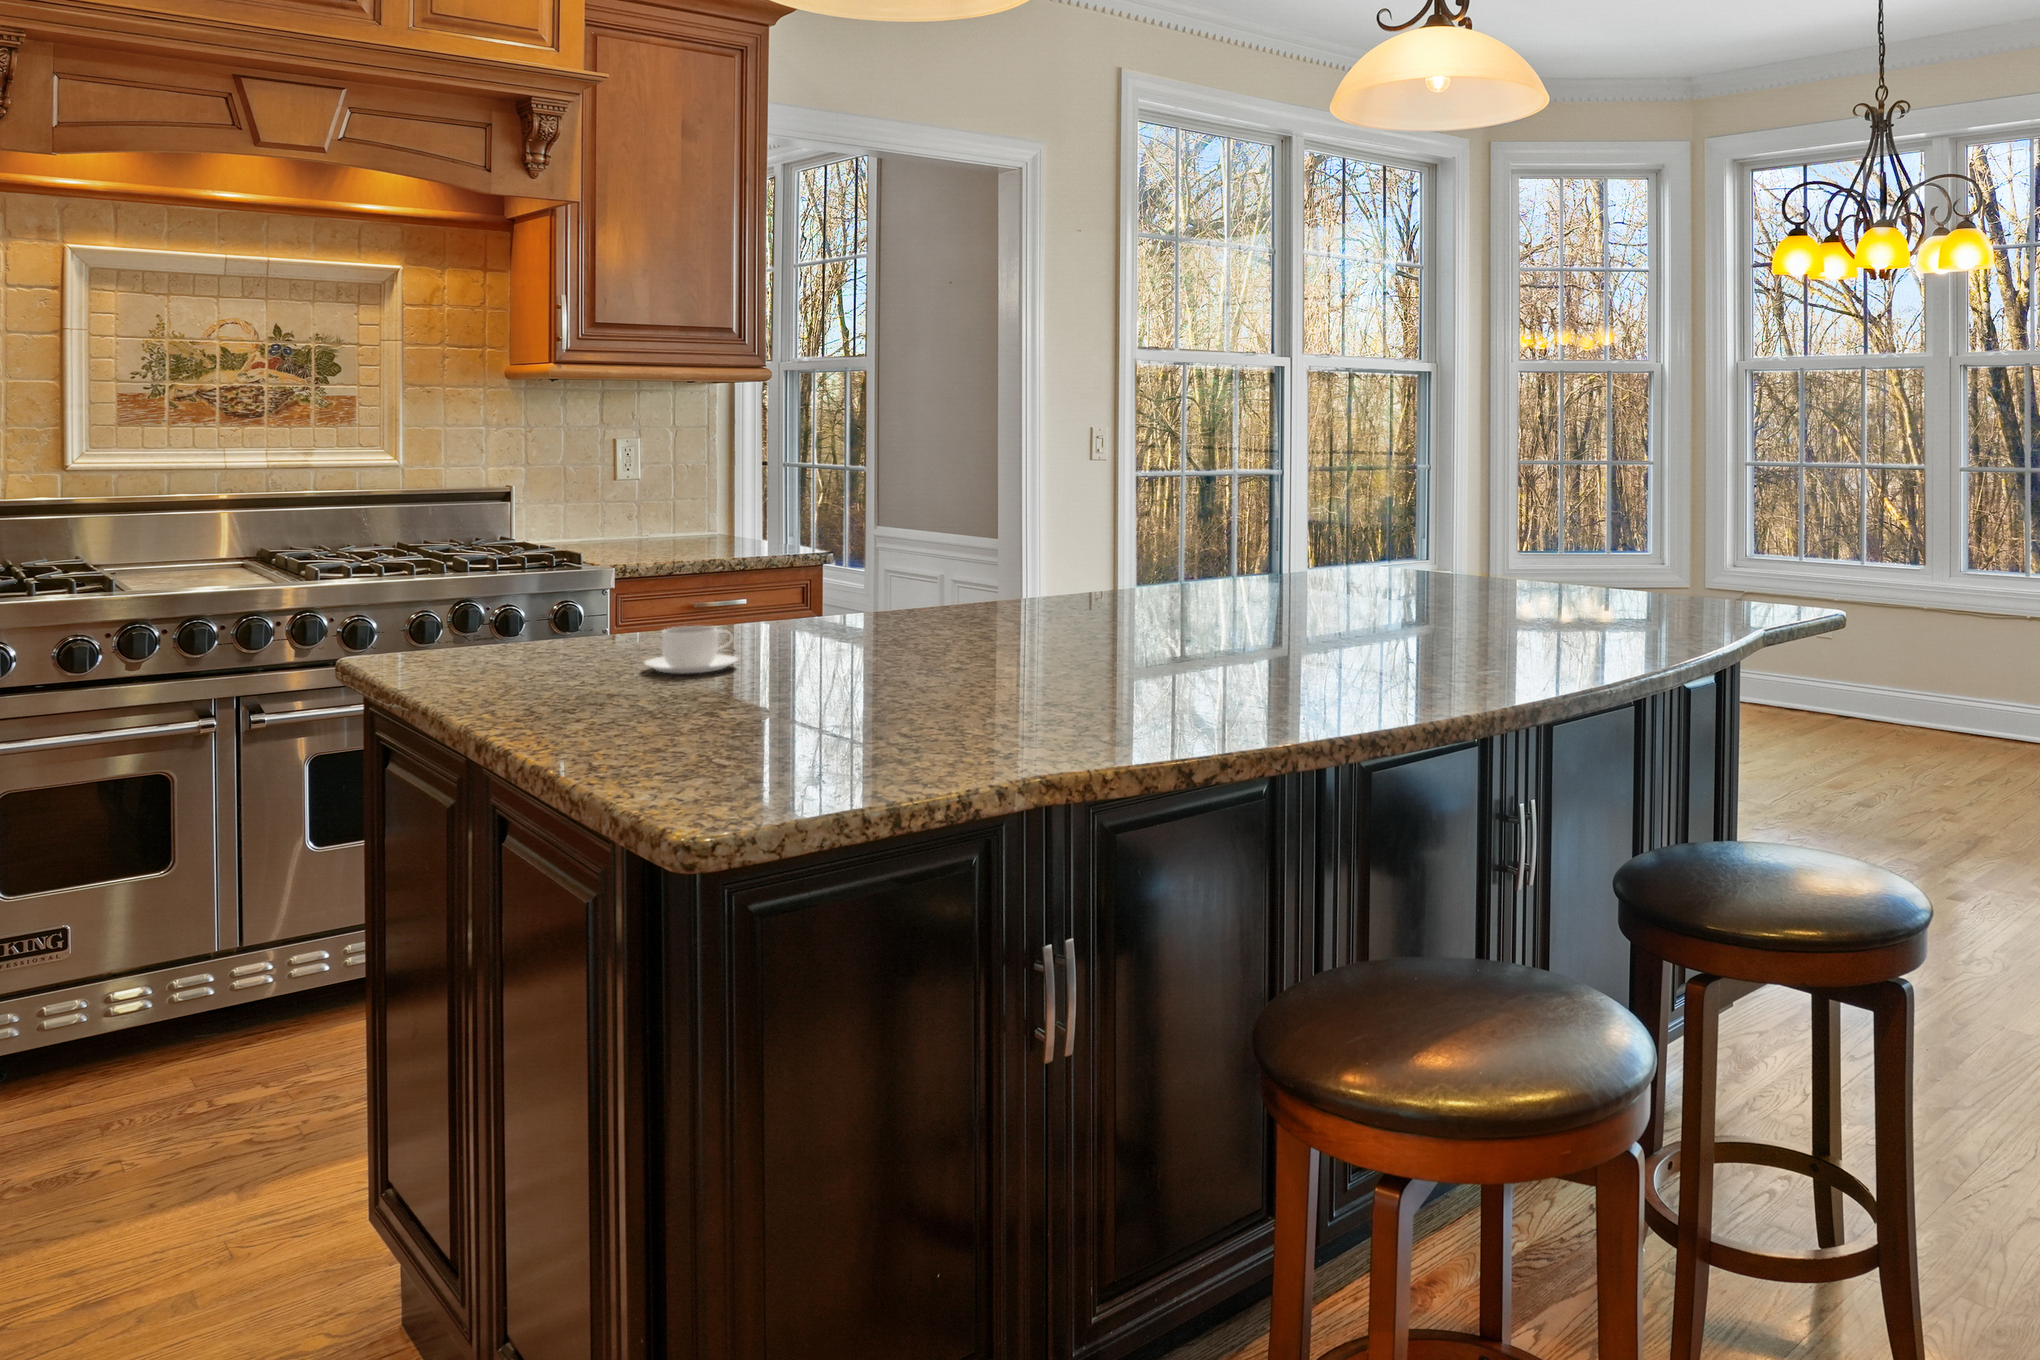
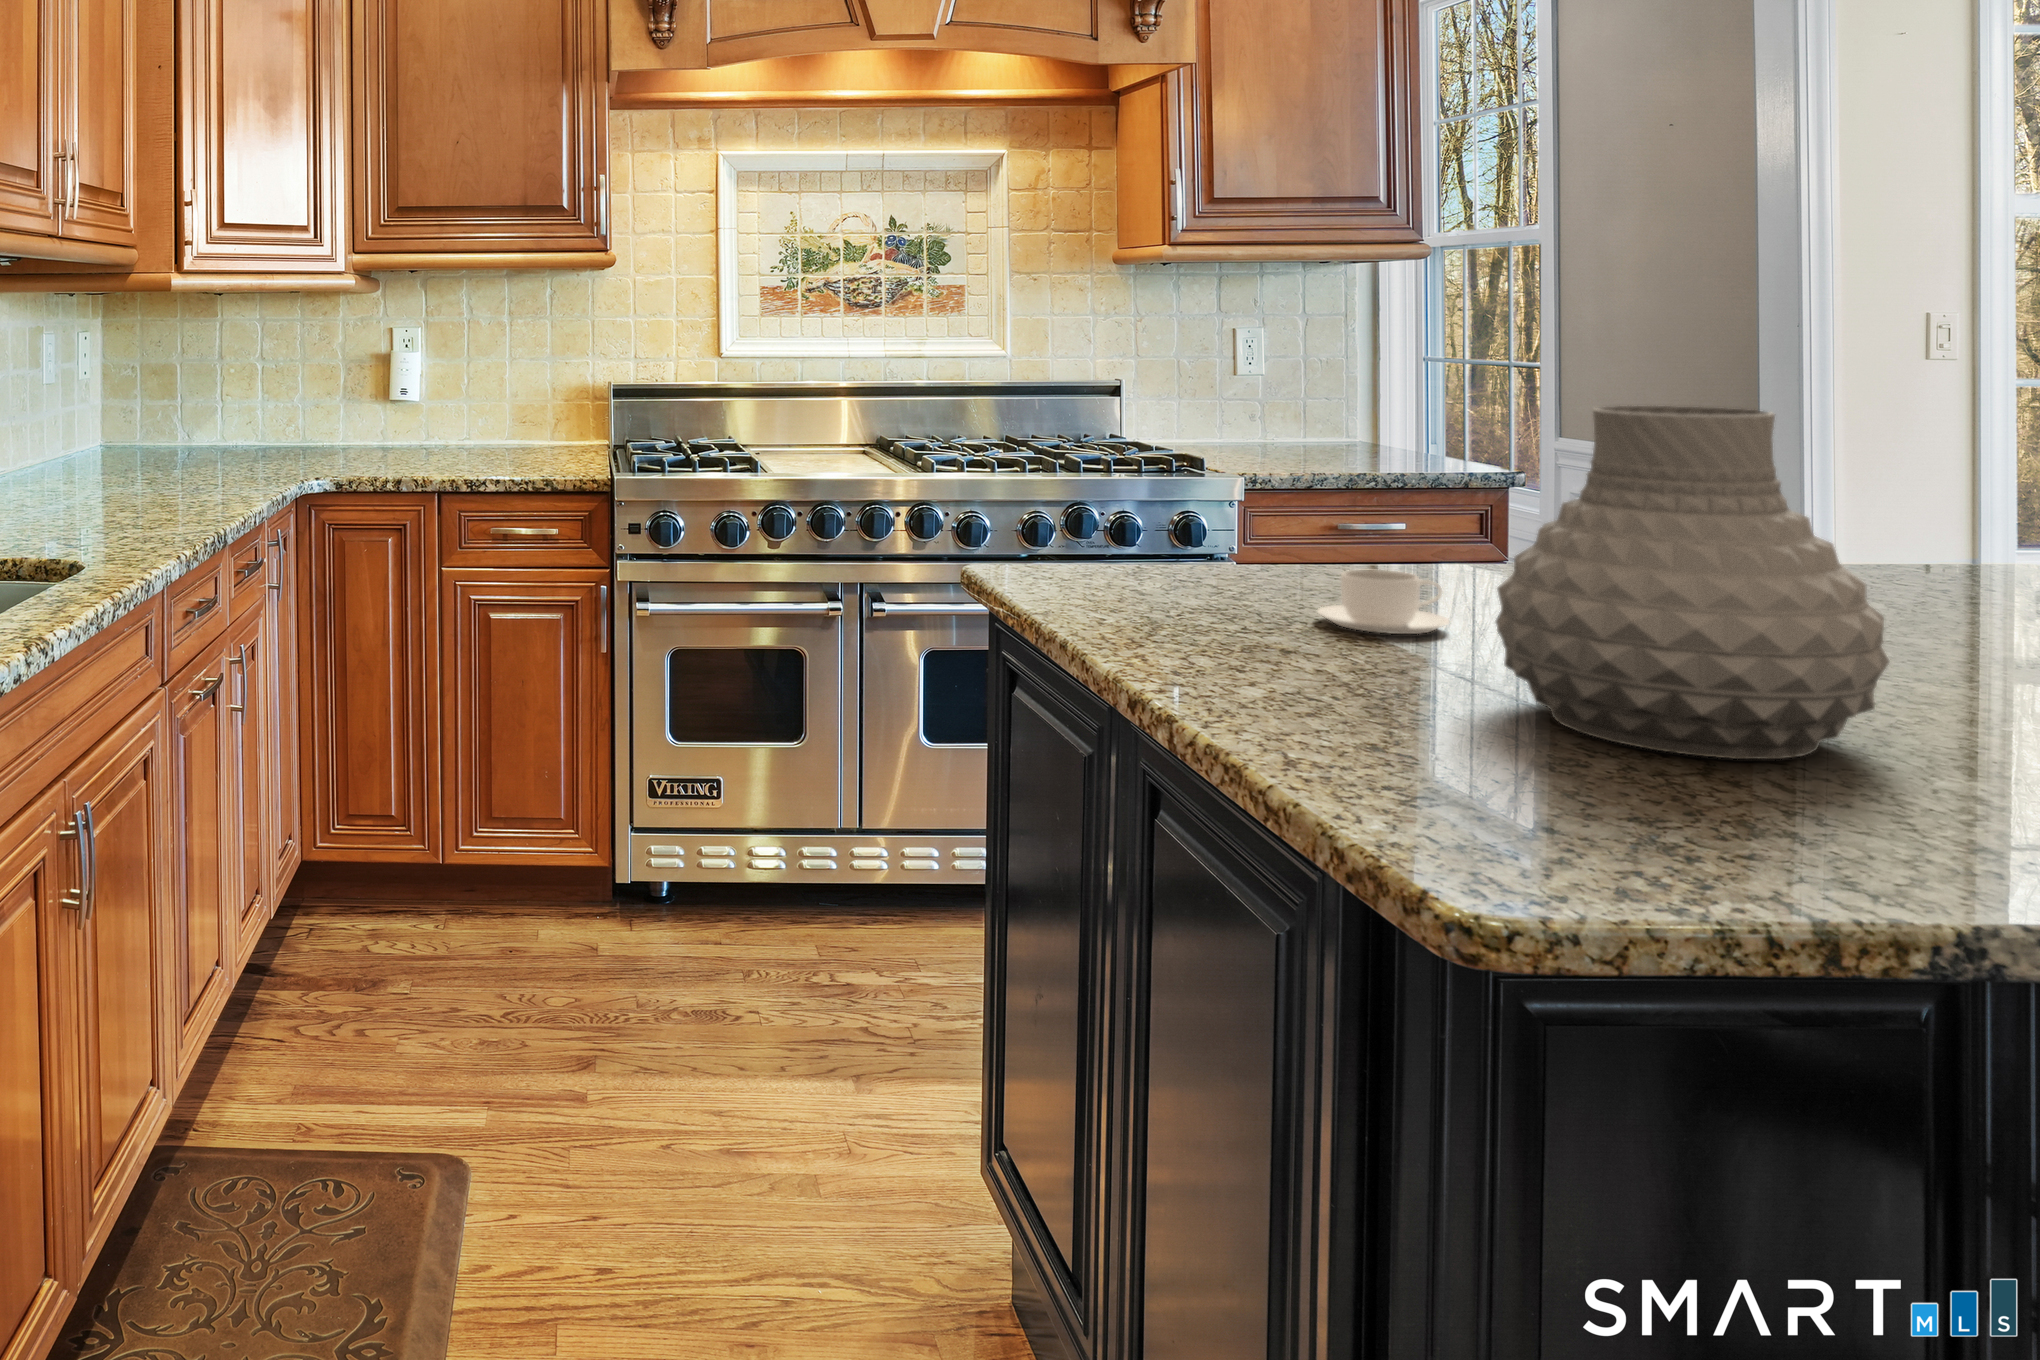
vase: none [750,493,967,724] -> present [1496,406,1889,759]

